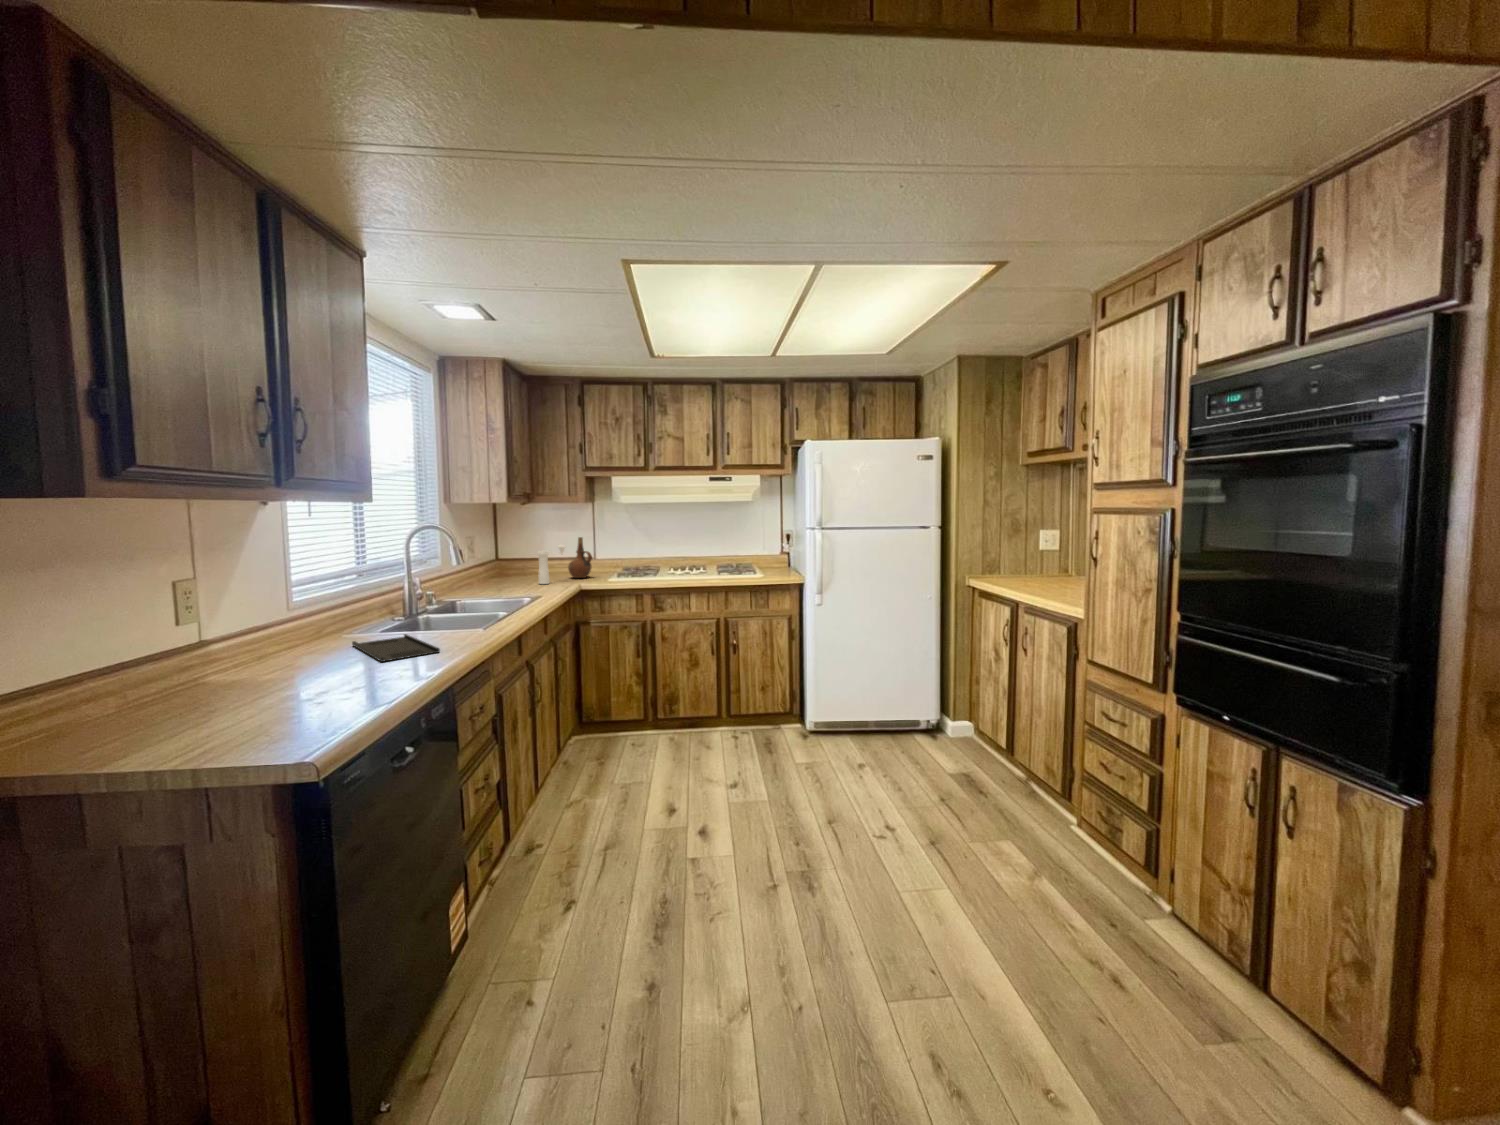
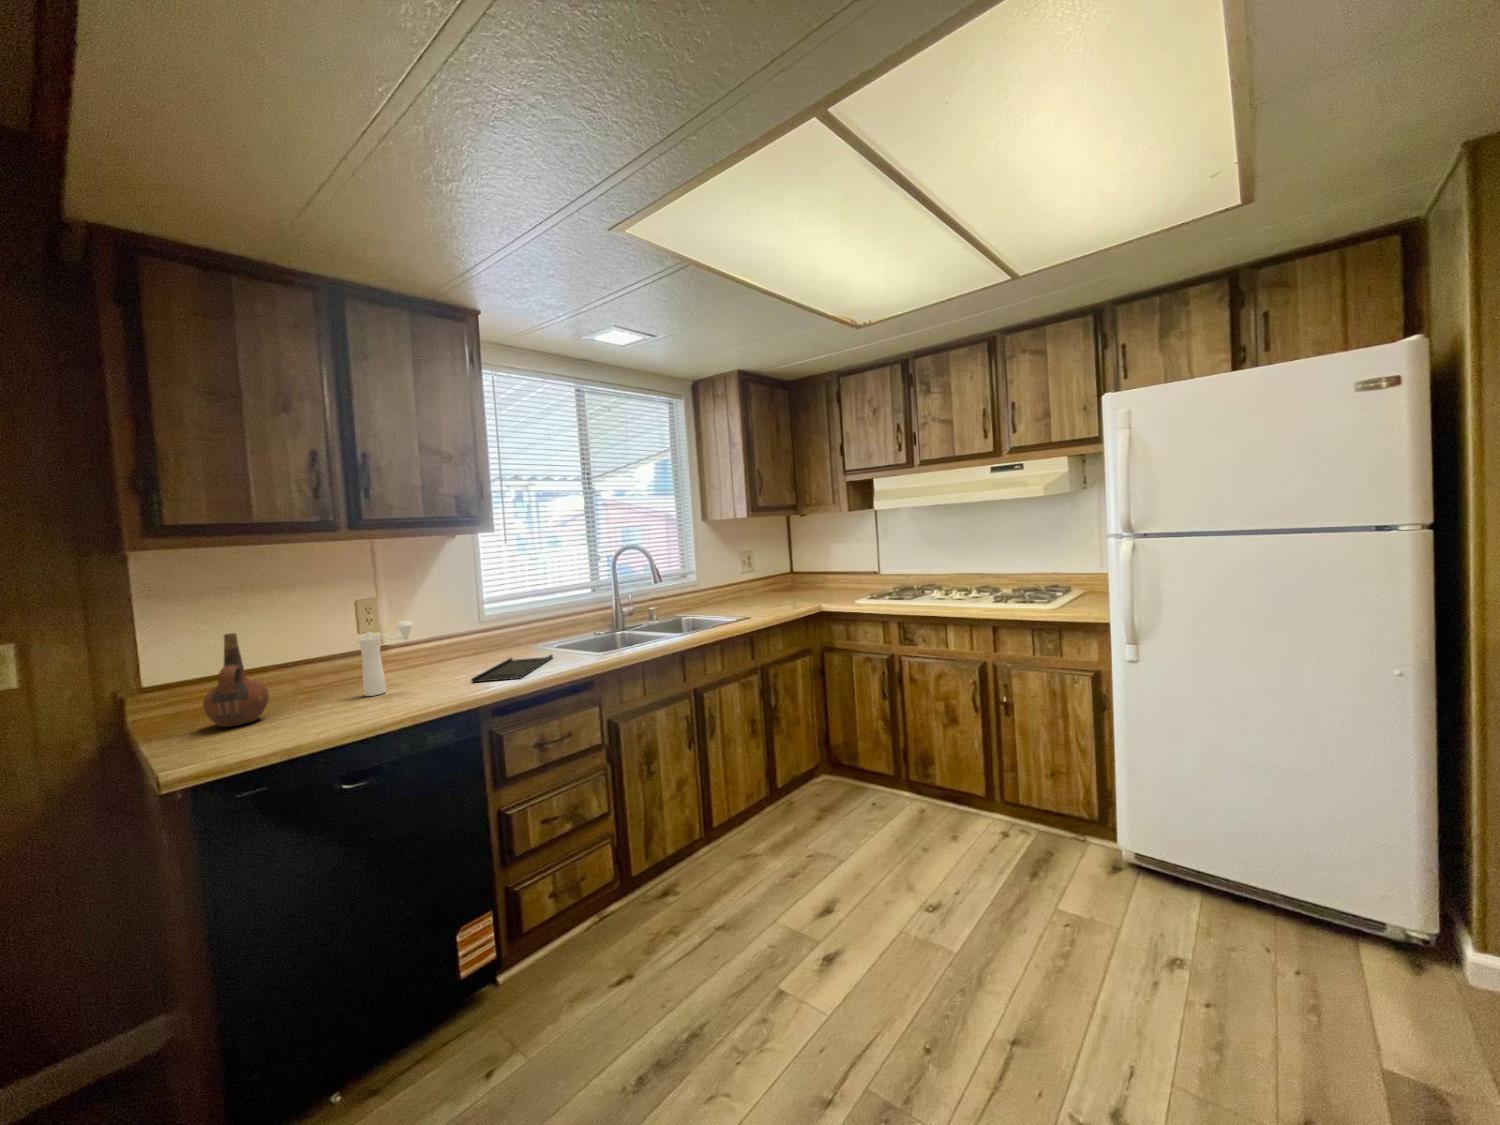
ceramic pitcher: present [568,537,592,578] -> present [203,633,269,727]
pepper mill: present [538,544,565,584] -> present [359,621,413,696]

